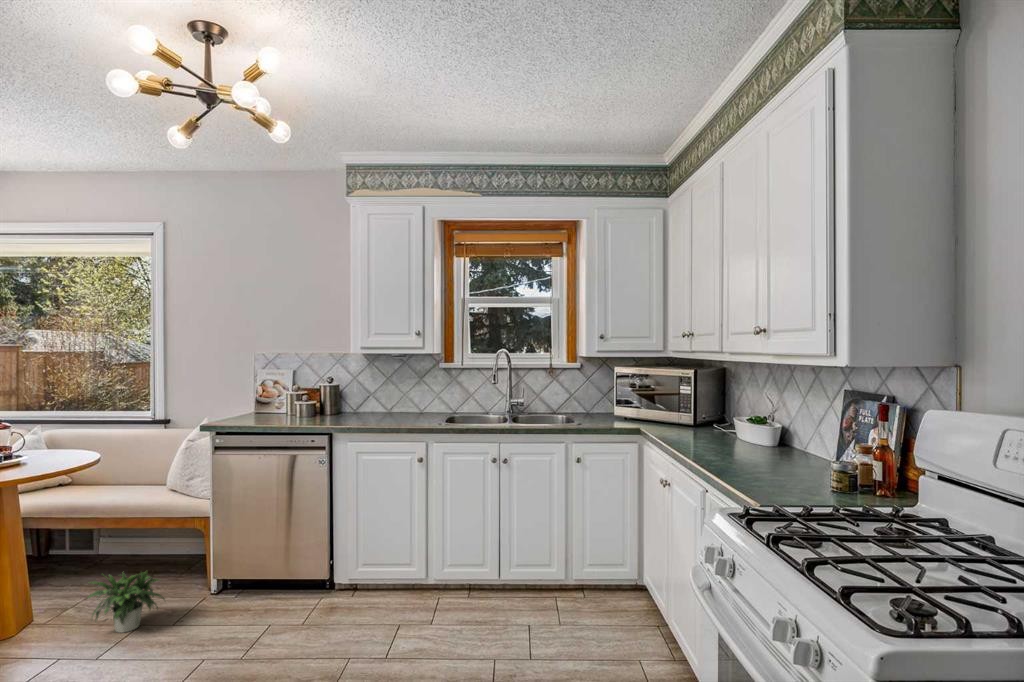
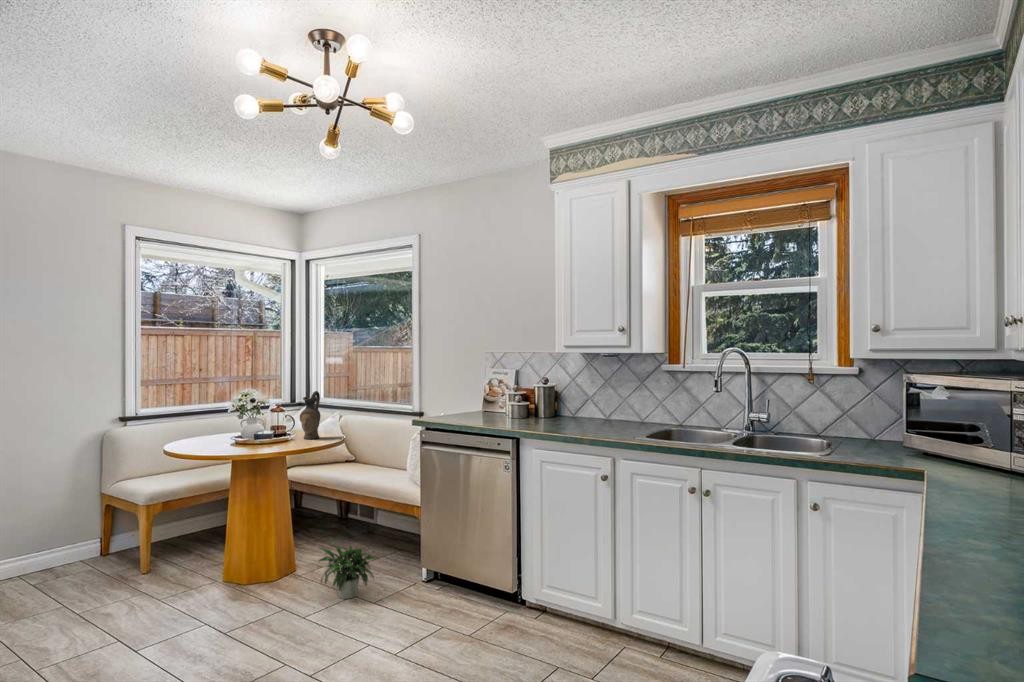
ceramic pitcher: none [23,401,53,460] -> present [300,391,320,439]

